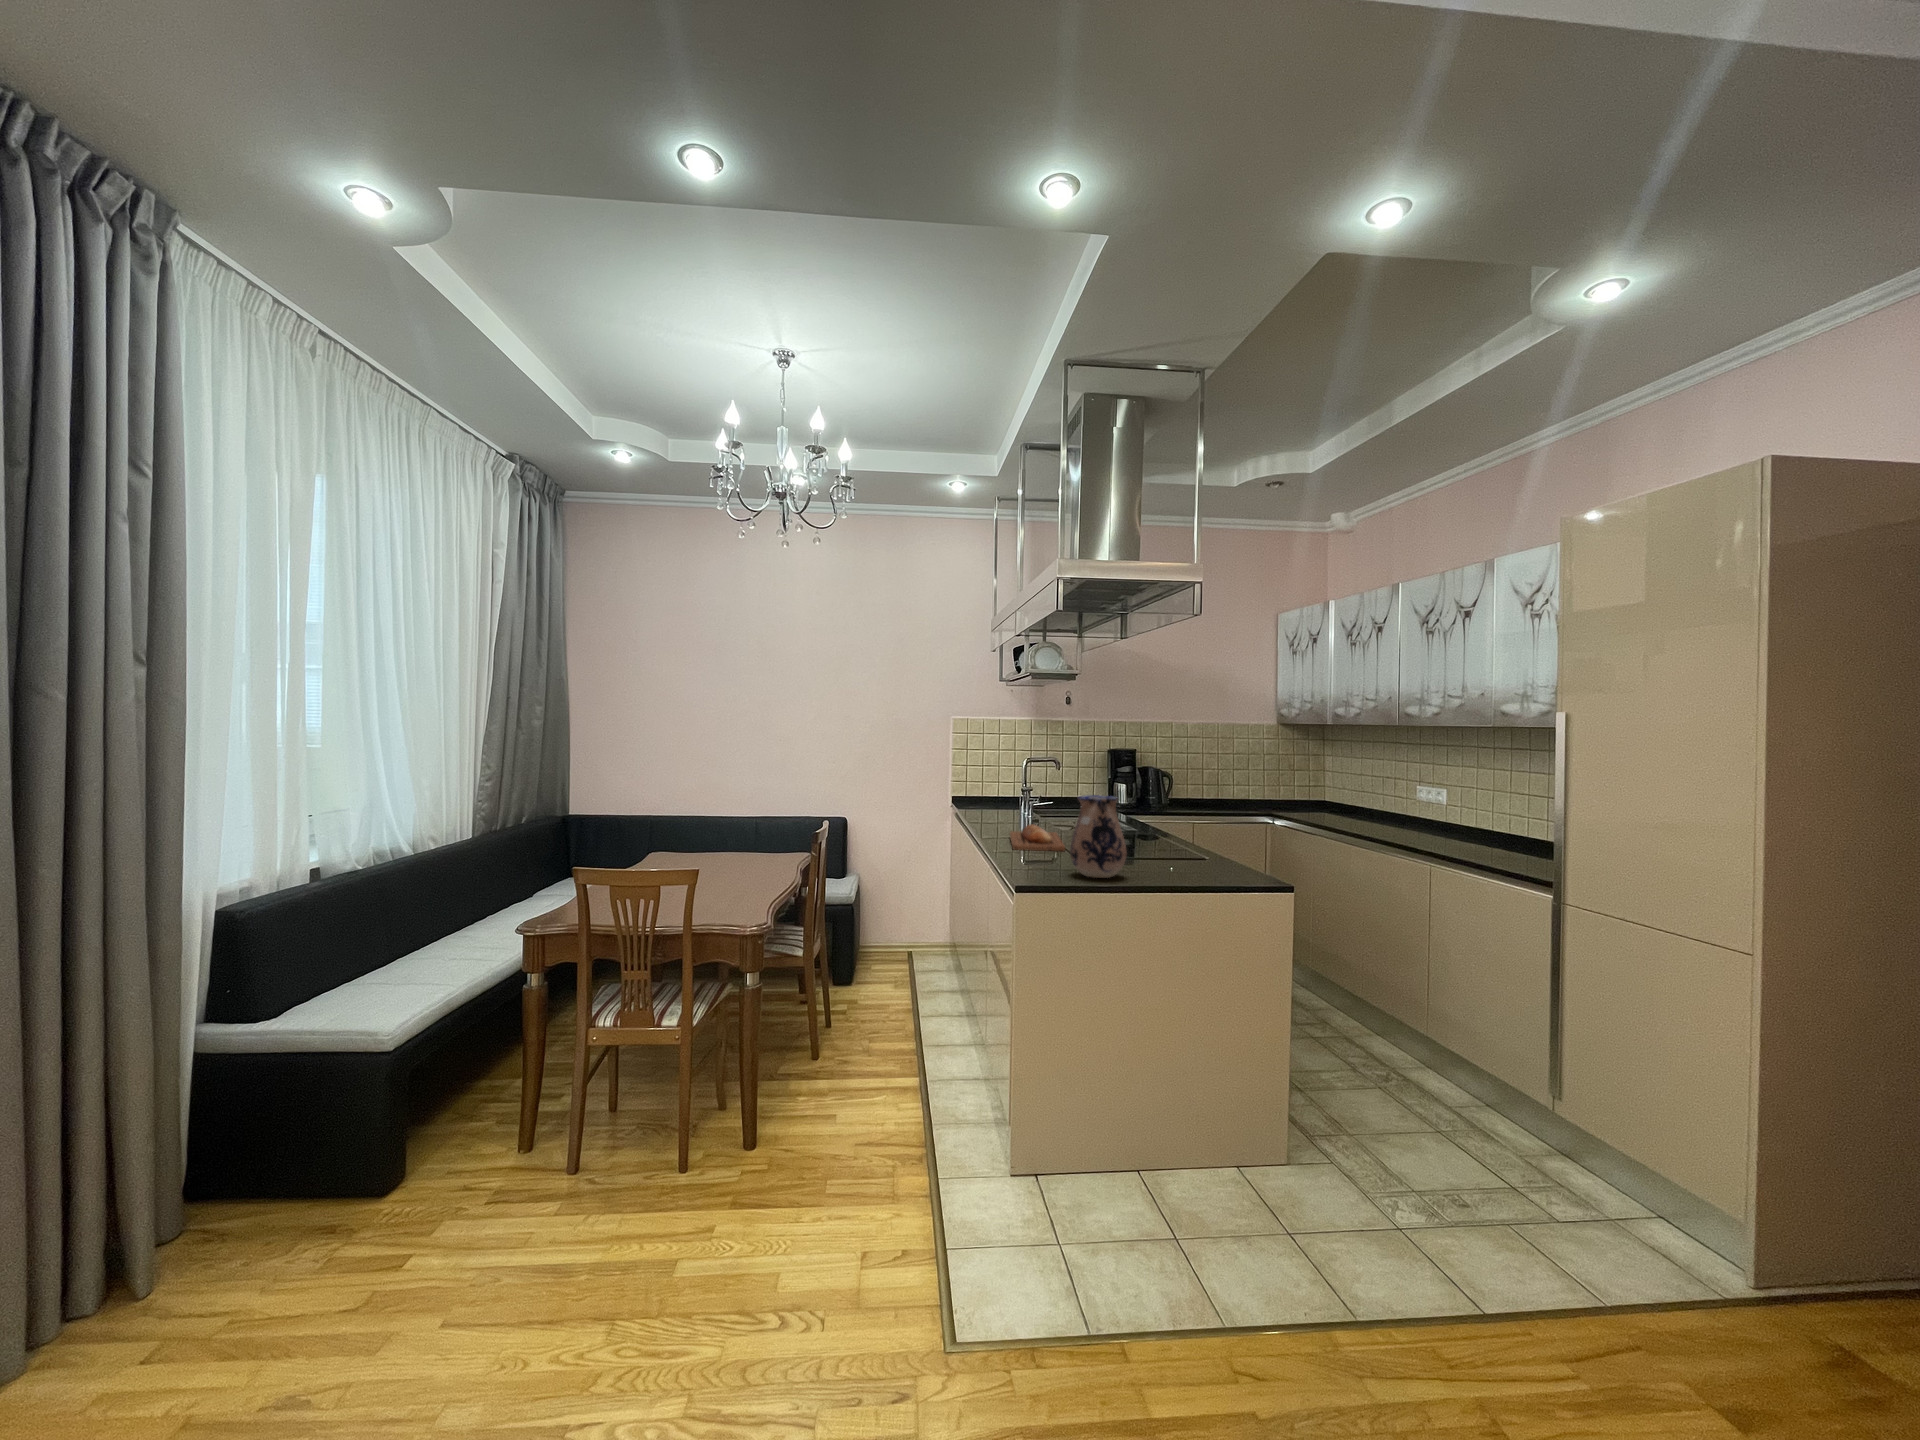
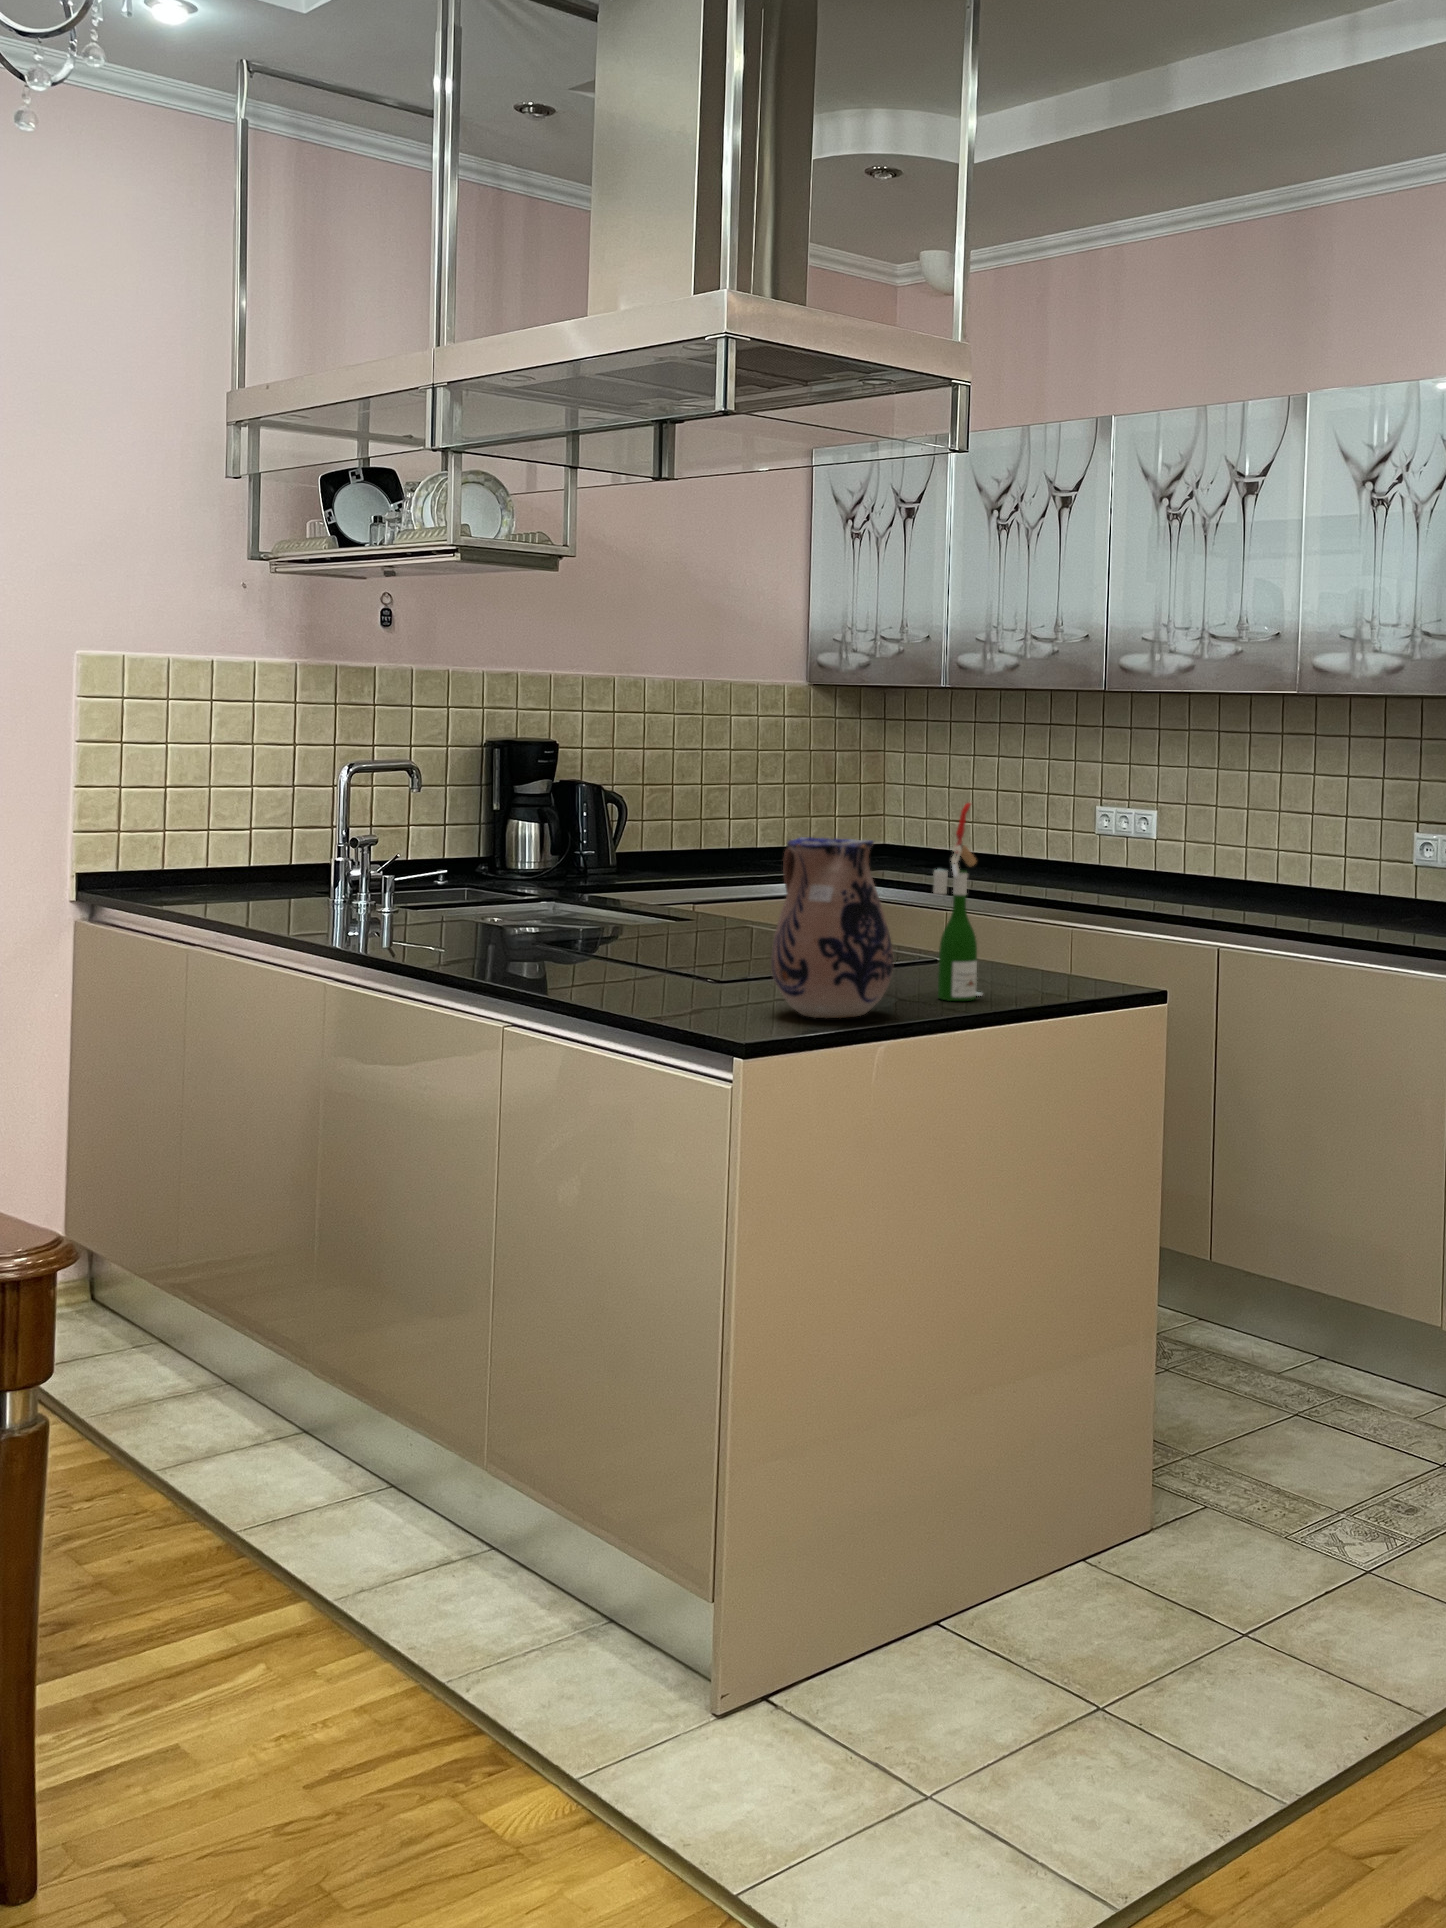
wine bottle: none [1165,782,1194,877] -> present [933,803,982,1001]
bread loaf: present [1010,824,1065,851] -> none [444,924,640,986]

